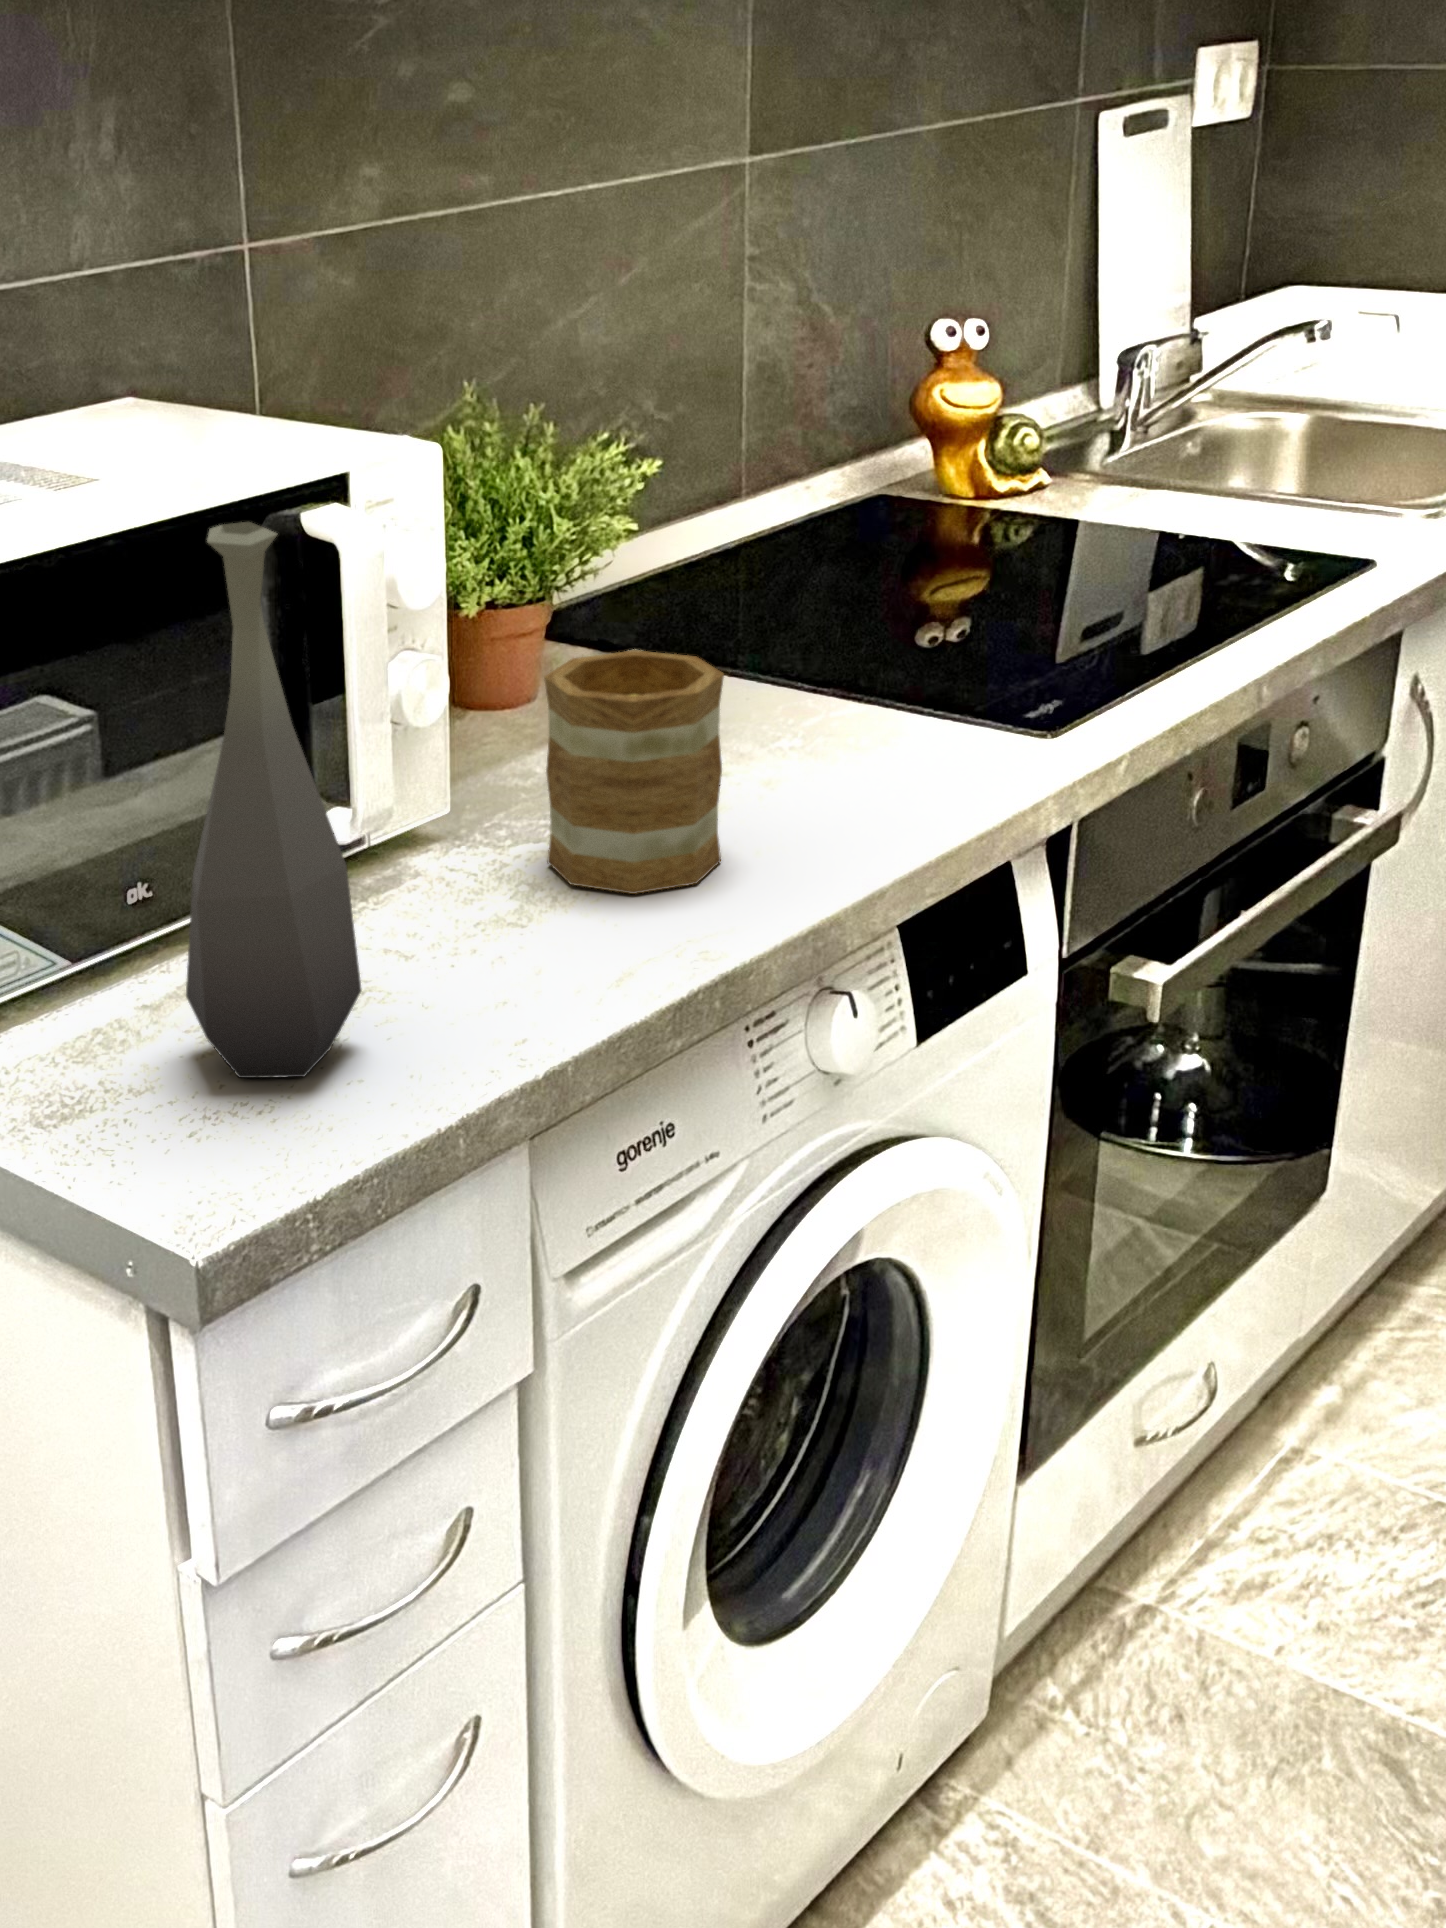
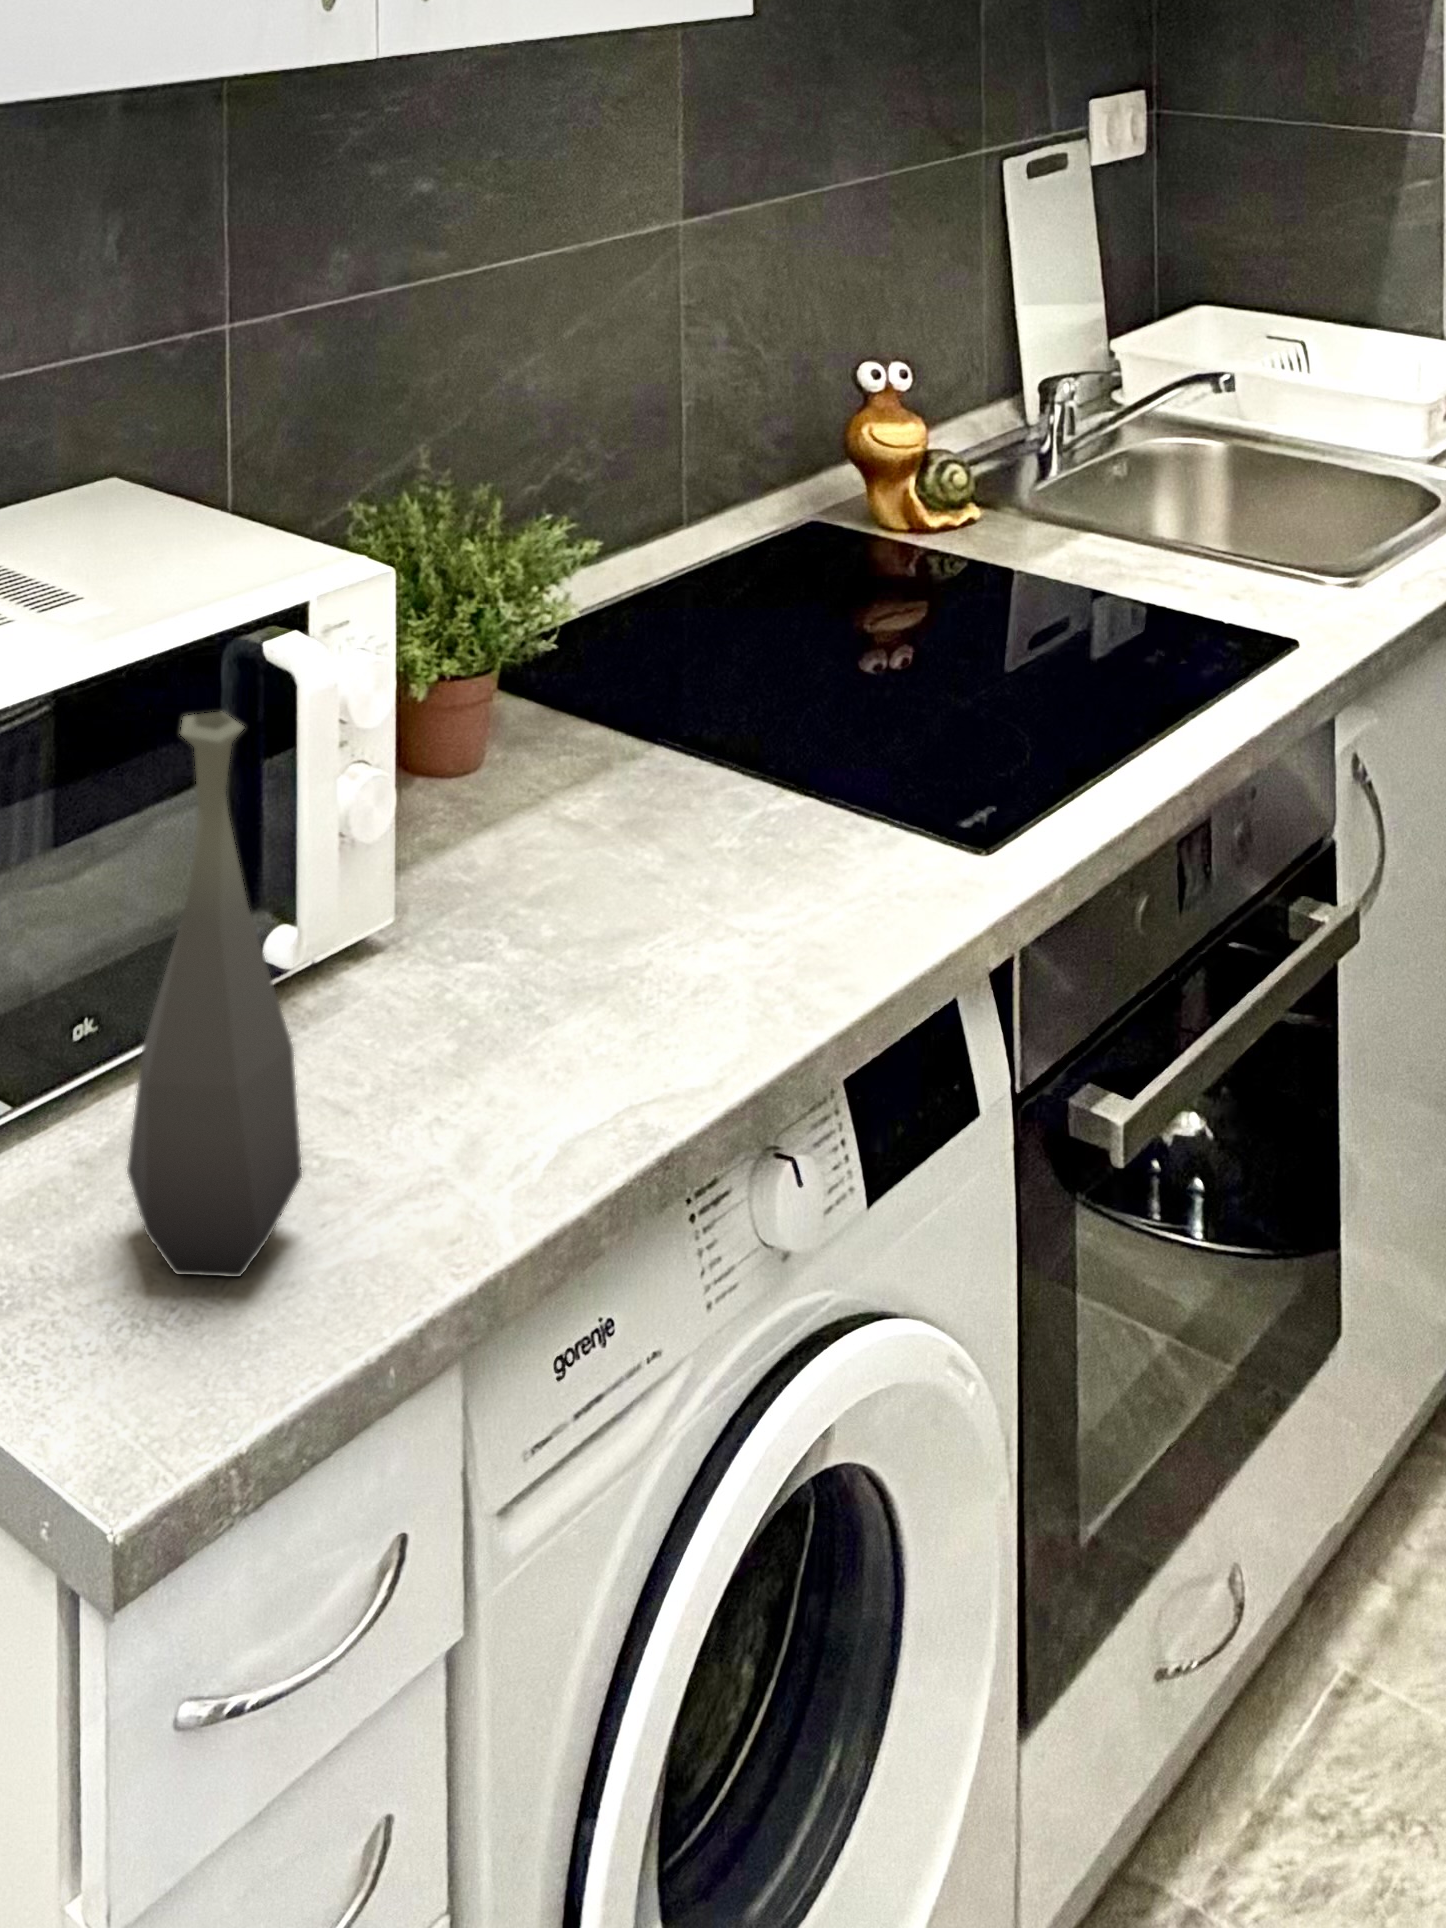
mug: present [544,649,724,894] -> none [488,771,662,1045]

